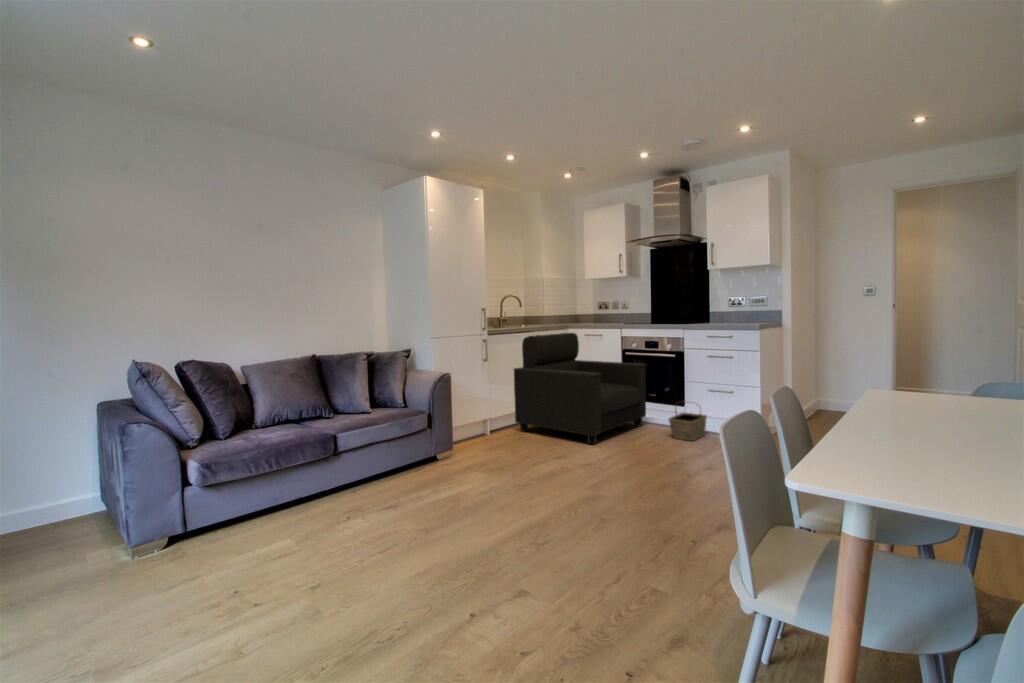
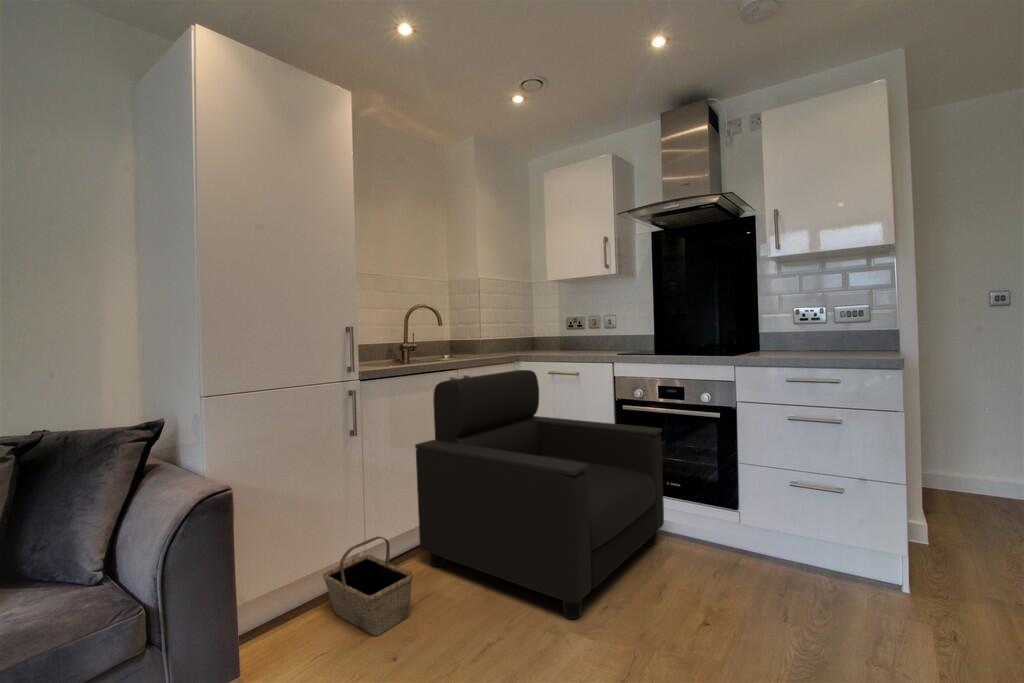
basket: present [668,413,707,441] -> present [323,537,413,636]

